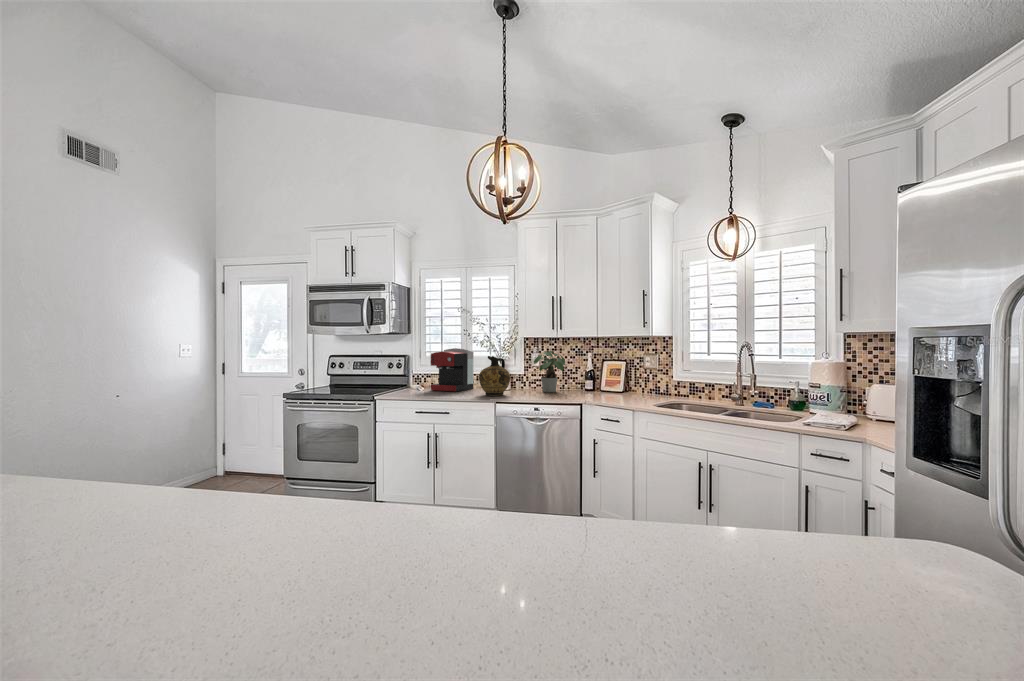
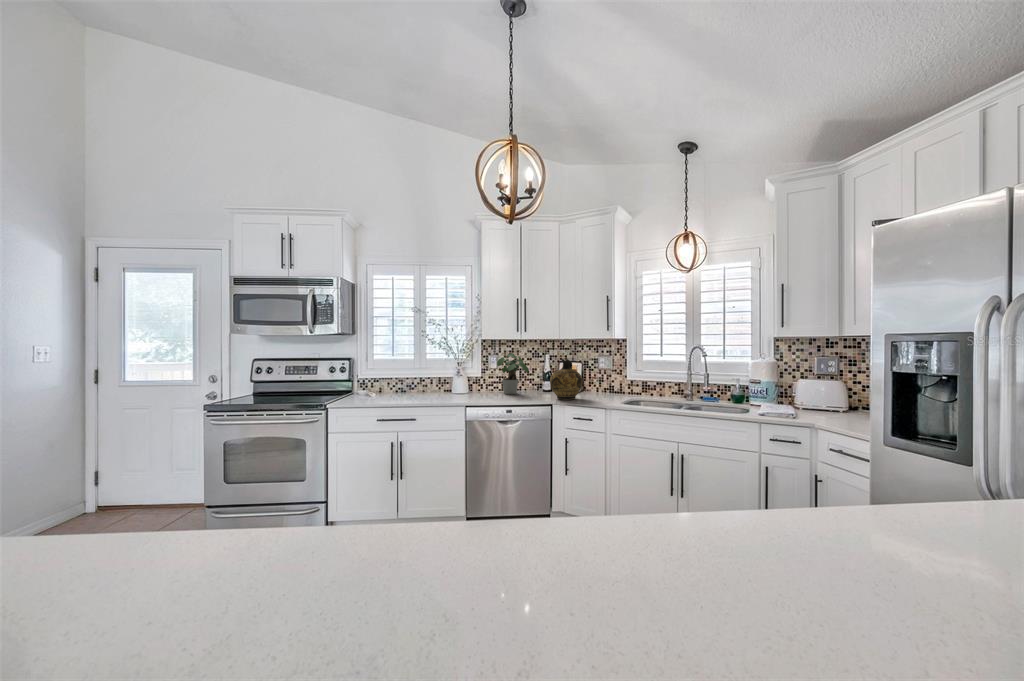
coffee maker: present [431,348,474,391] -> none [385,350,428,396]
ceramic jug: present [479,356,510,396] -> present [550,359,583,400]

